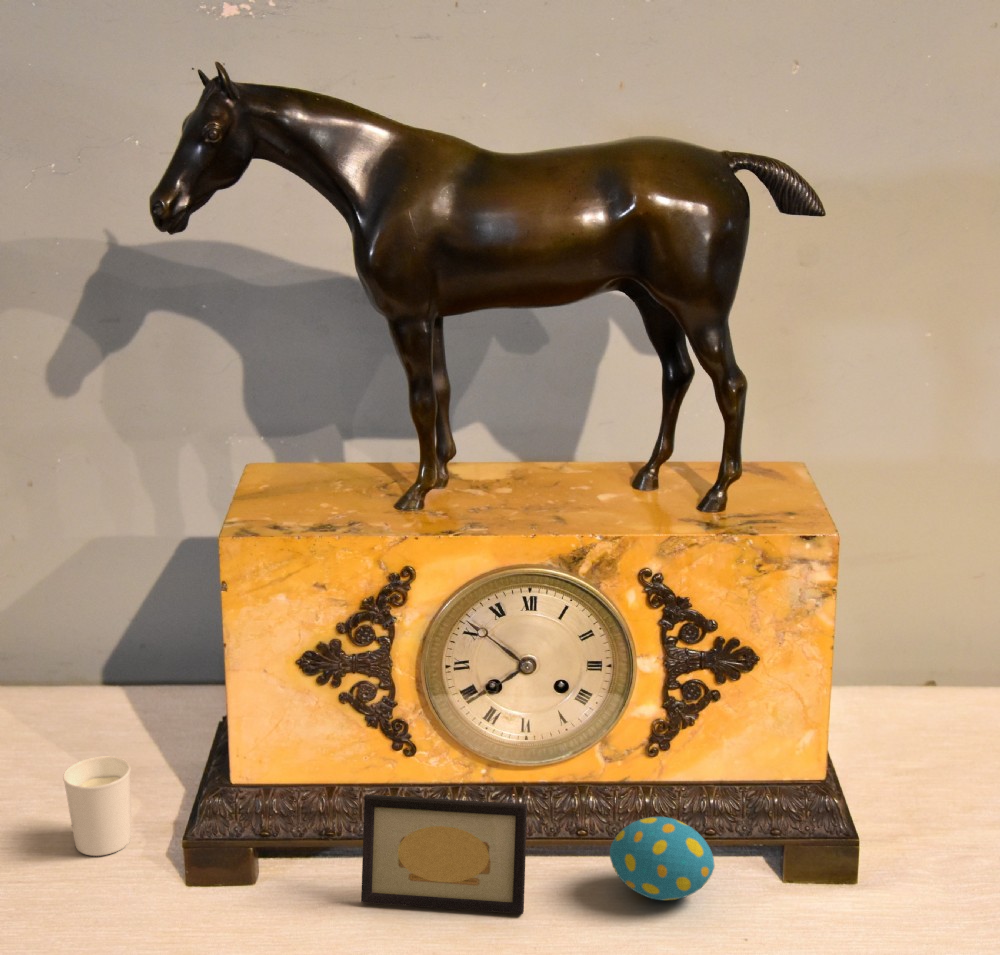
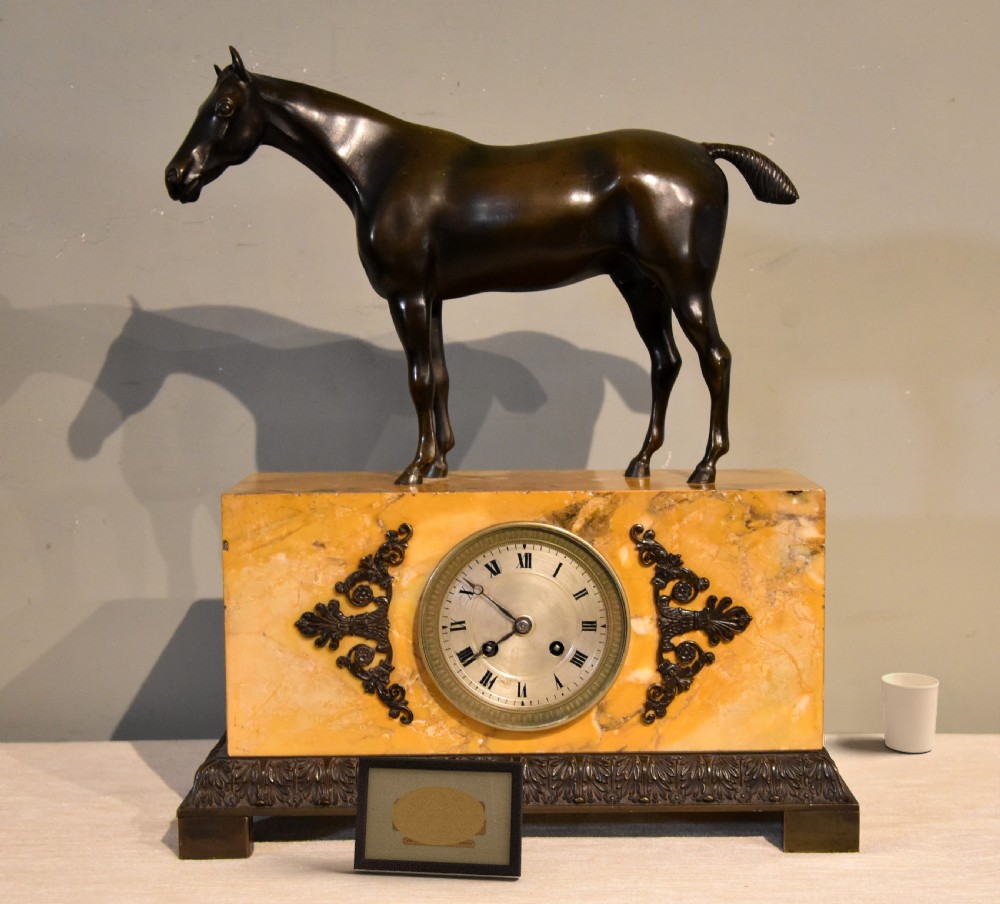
candle holder: present [63,757,131,856] -> present [881,673,939,753]
decorative egg: present [610,817,715,900] -> none [609,779,717,865]

